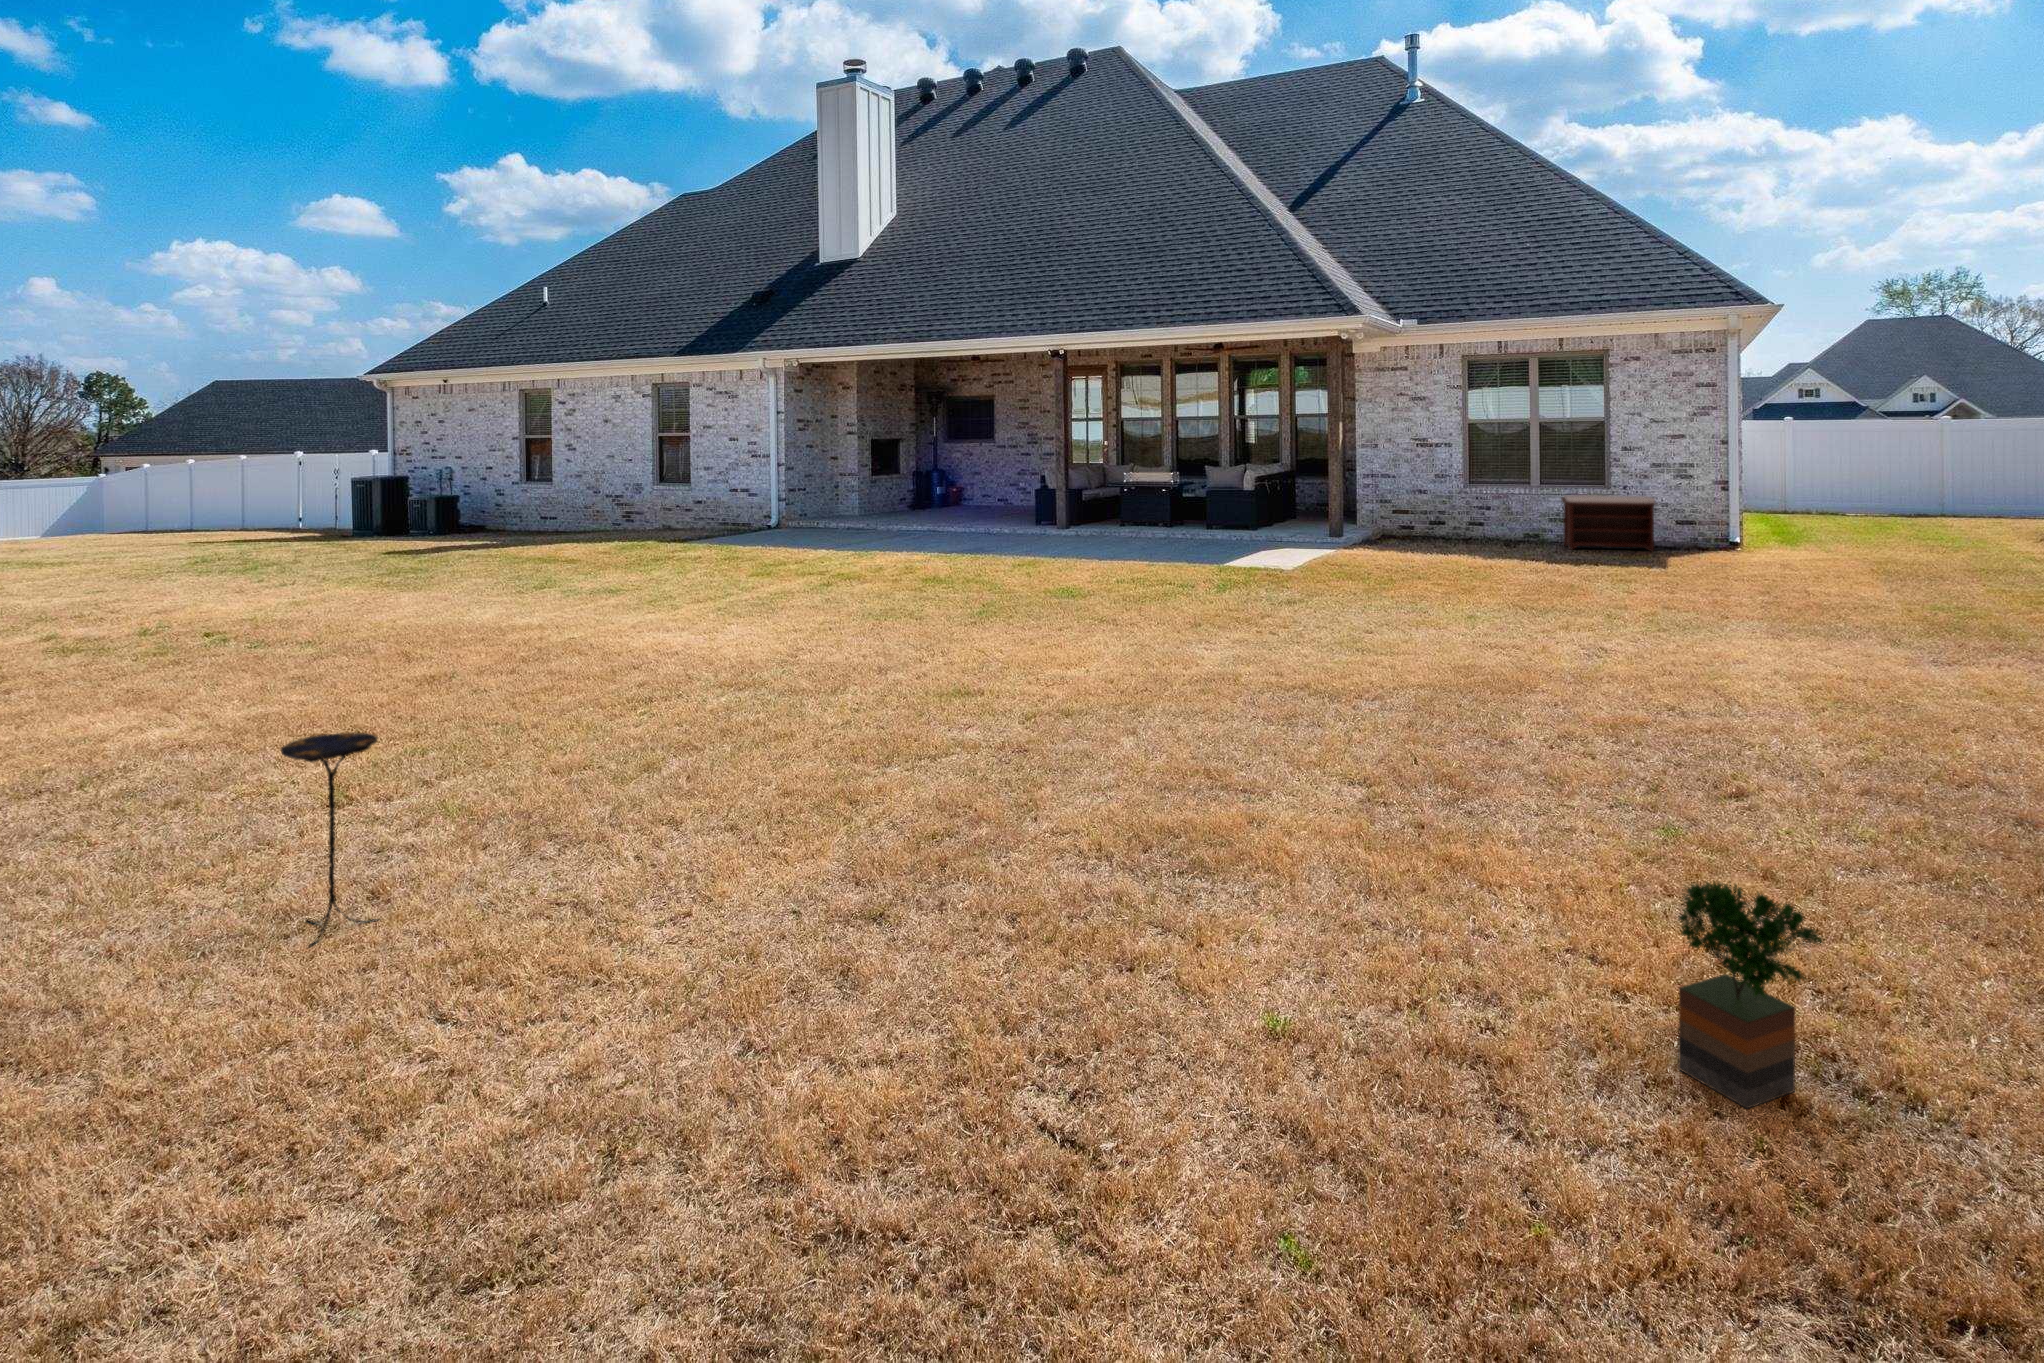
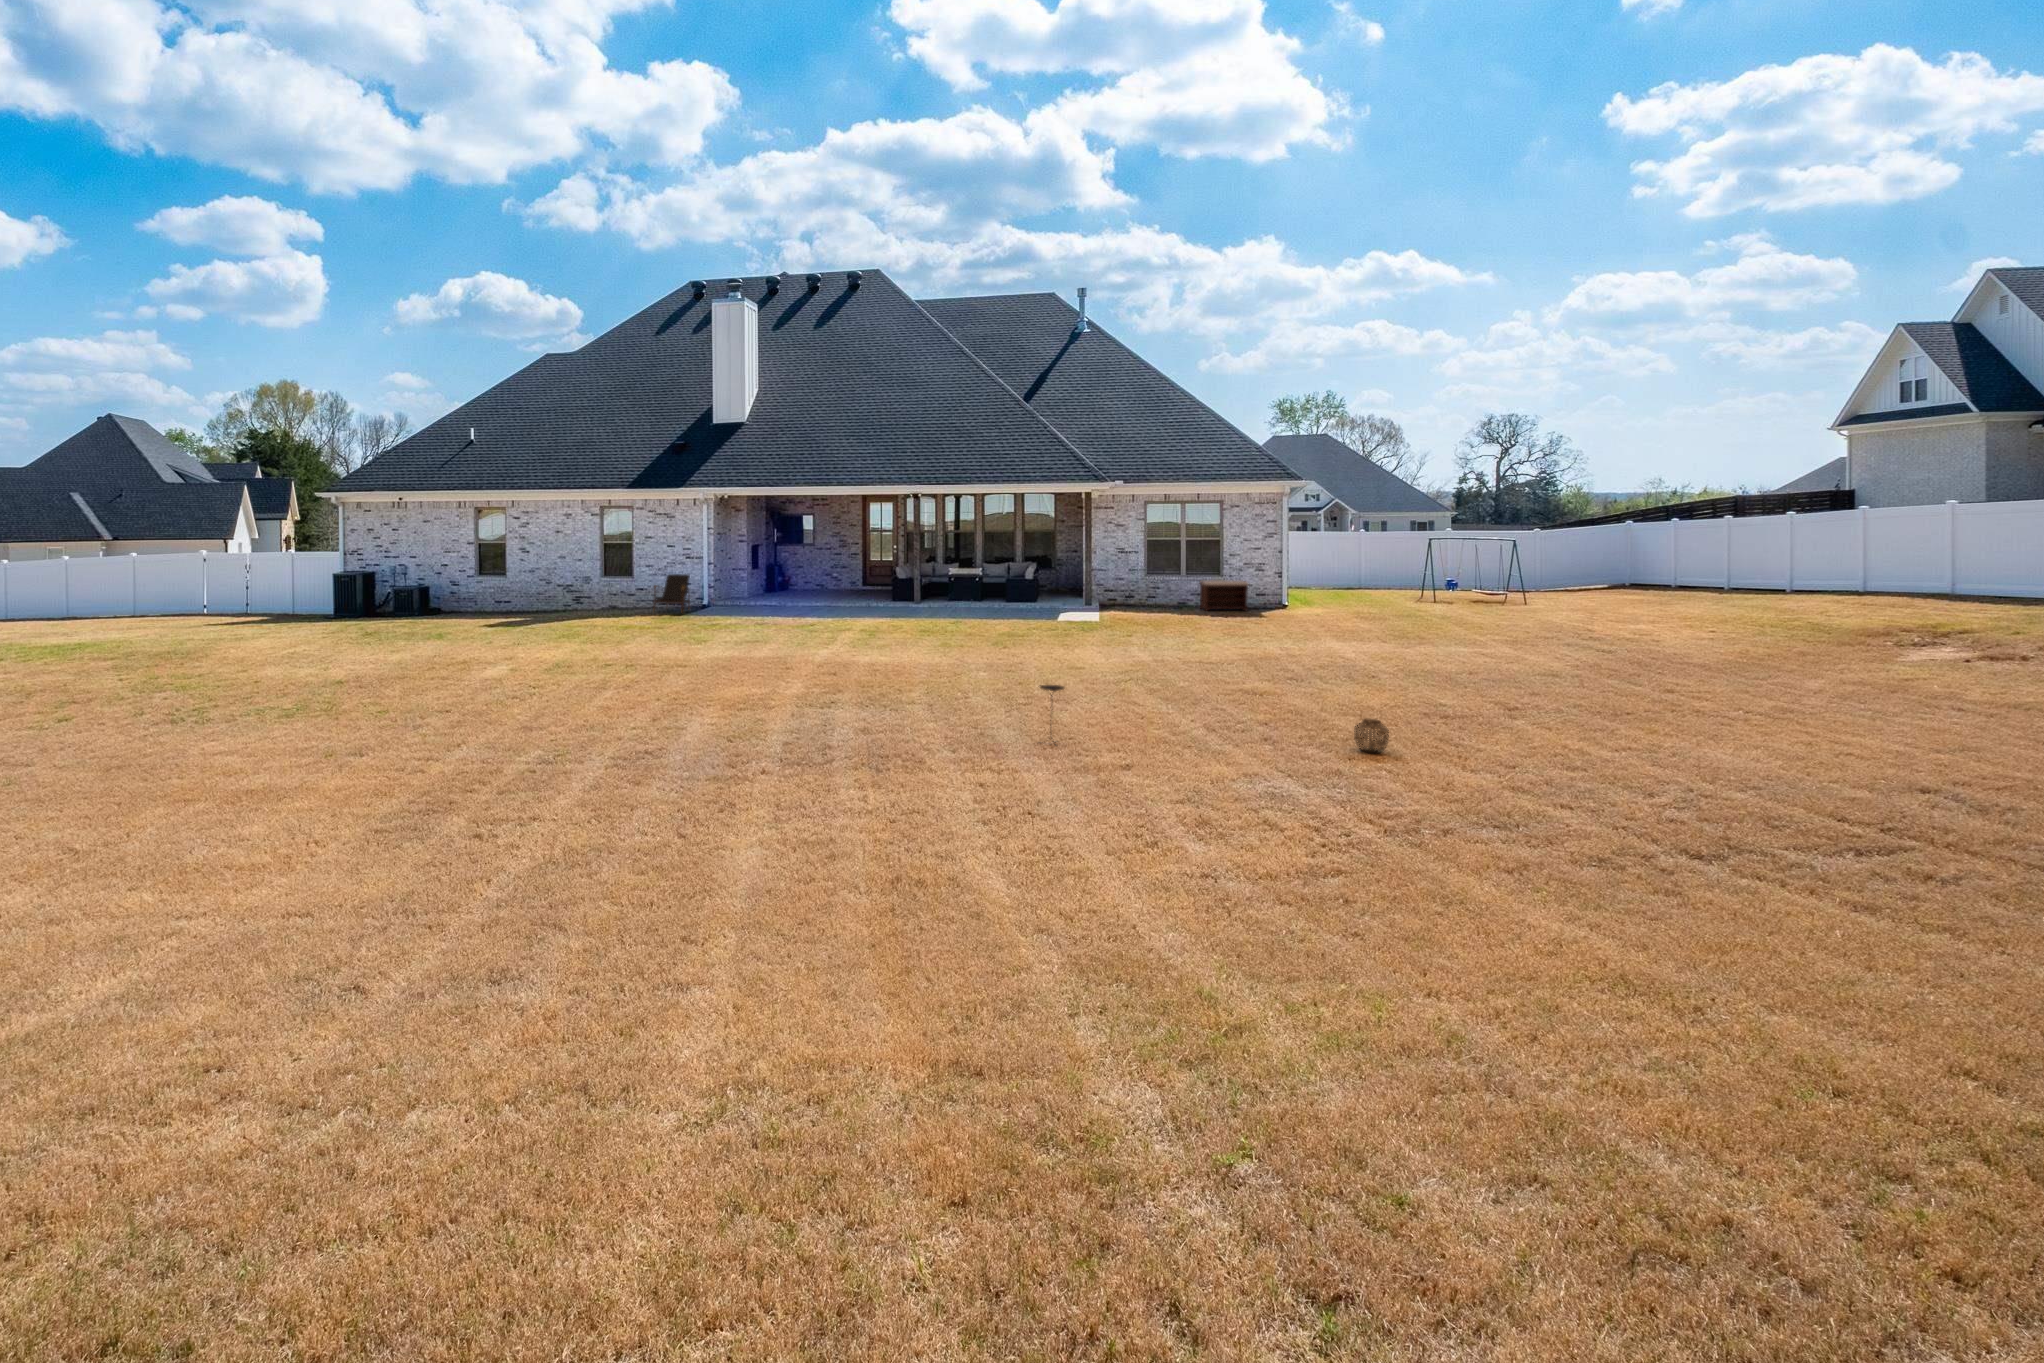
lounge chair: none [690,477,752,533] -> present [653,574,690,608]
potted tree: present [1678,882,1823,1109] -> none [1407,693,1439,739]
woven basket: none [1295,1020,1456,1224] -> present [1354,719,1389,754]

